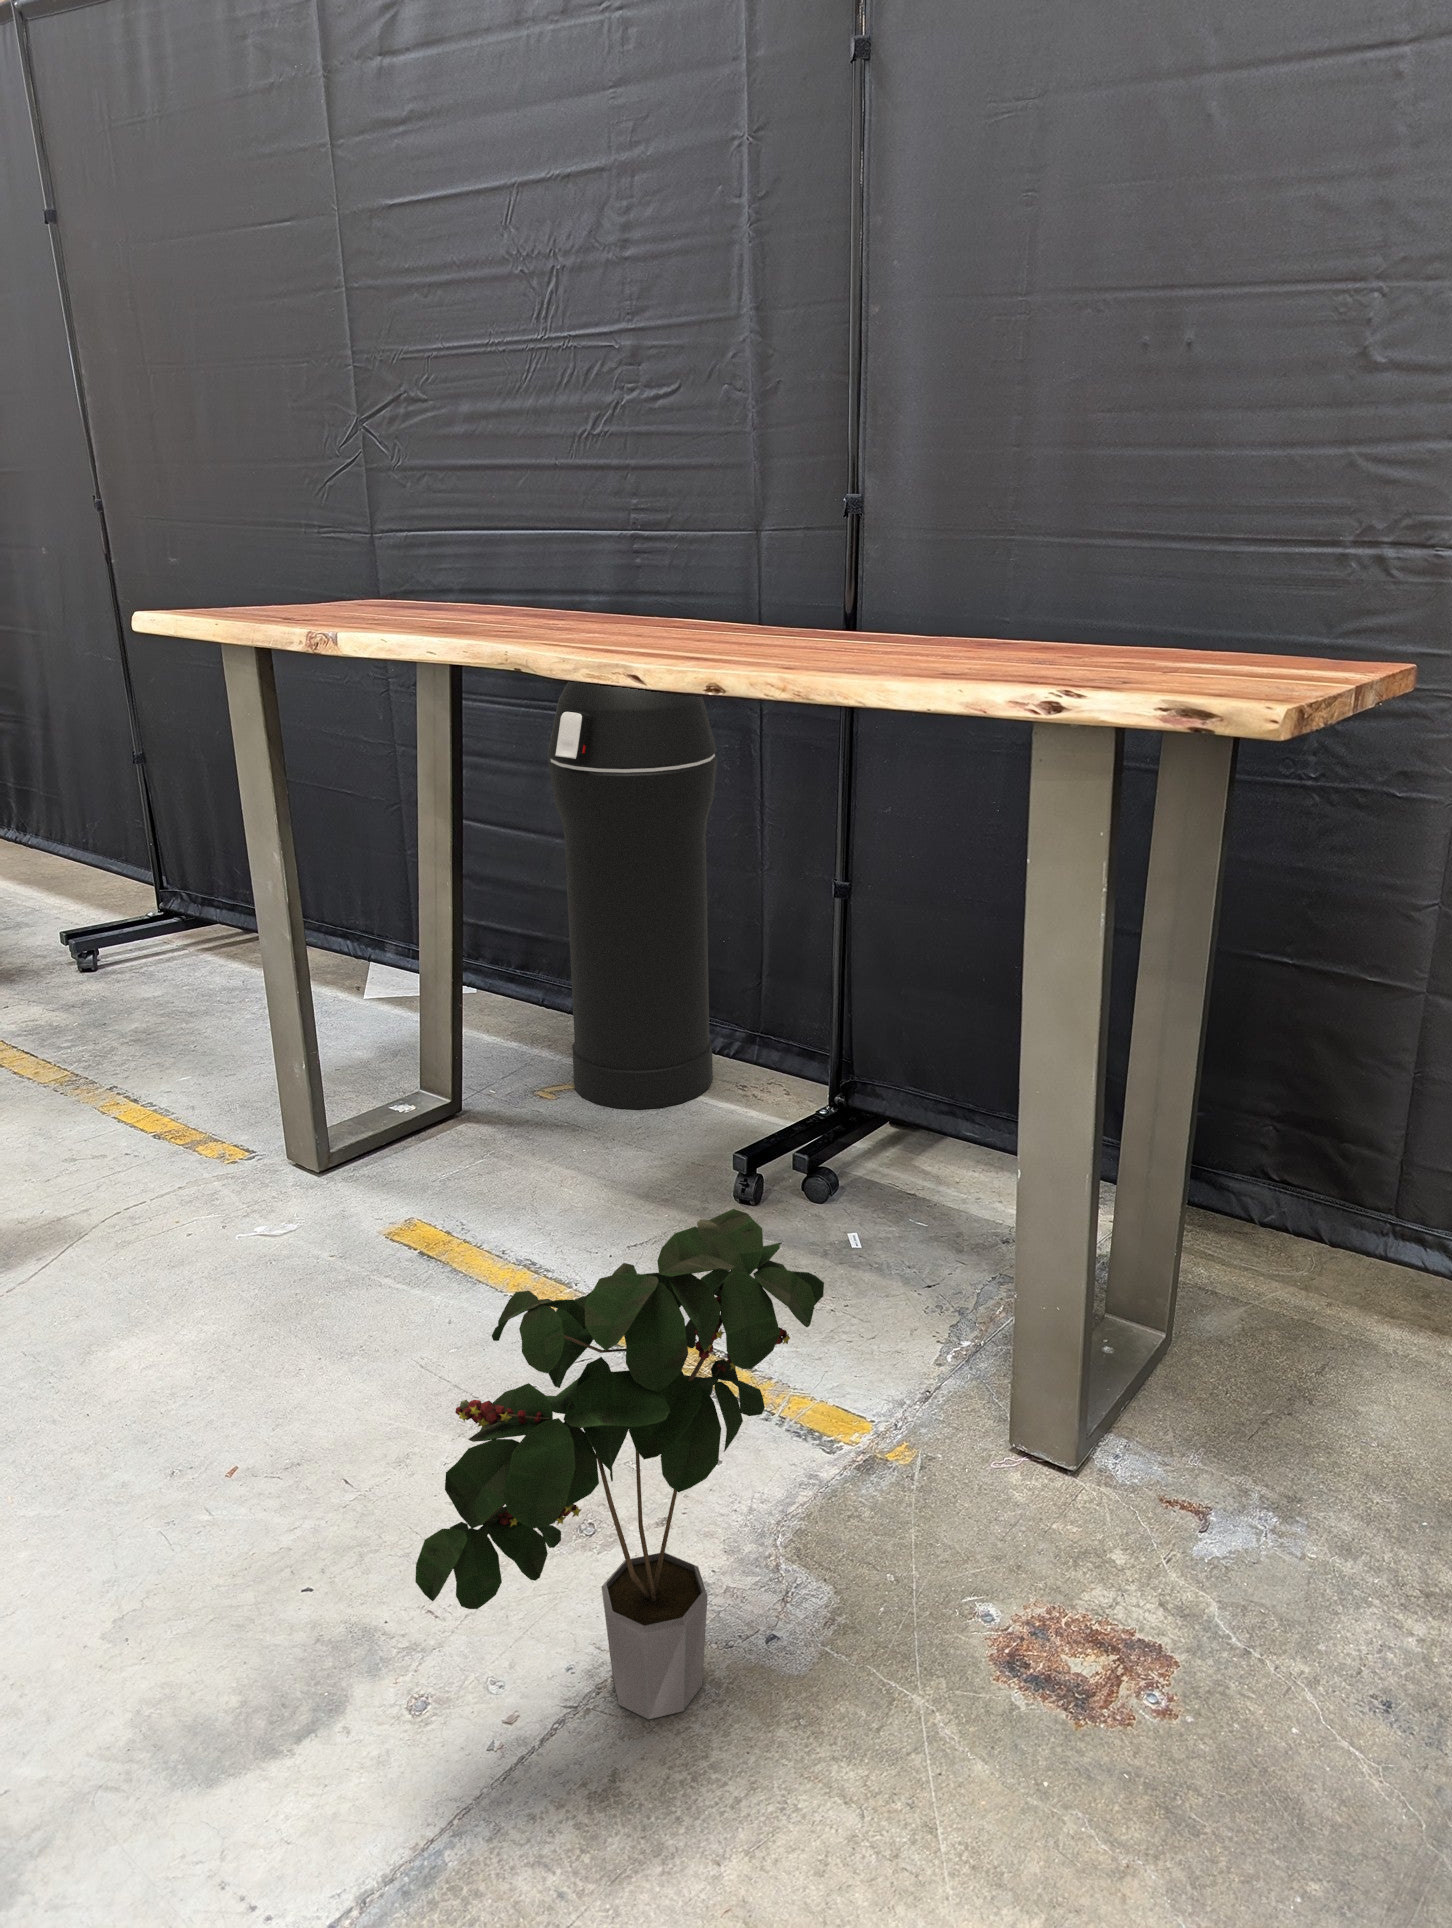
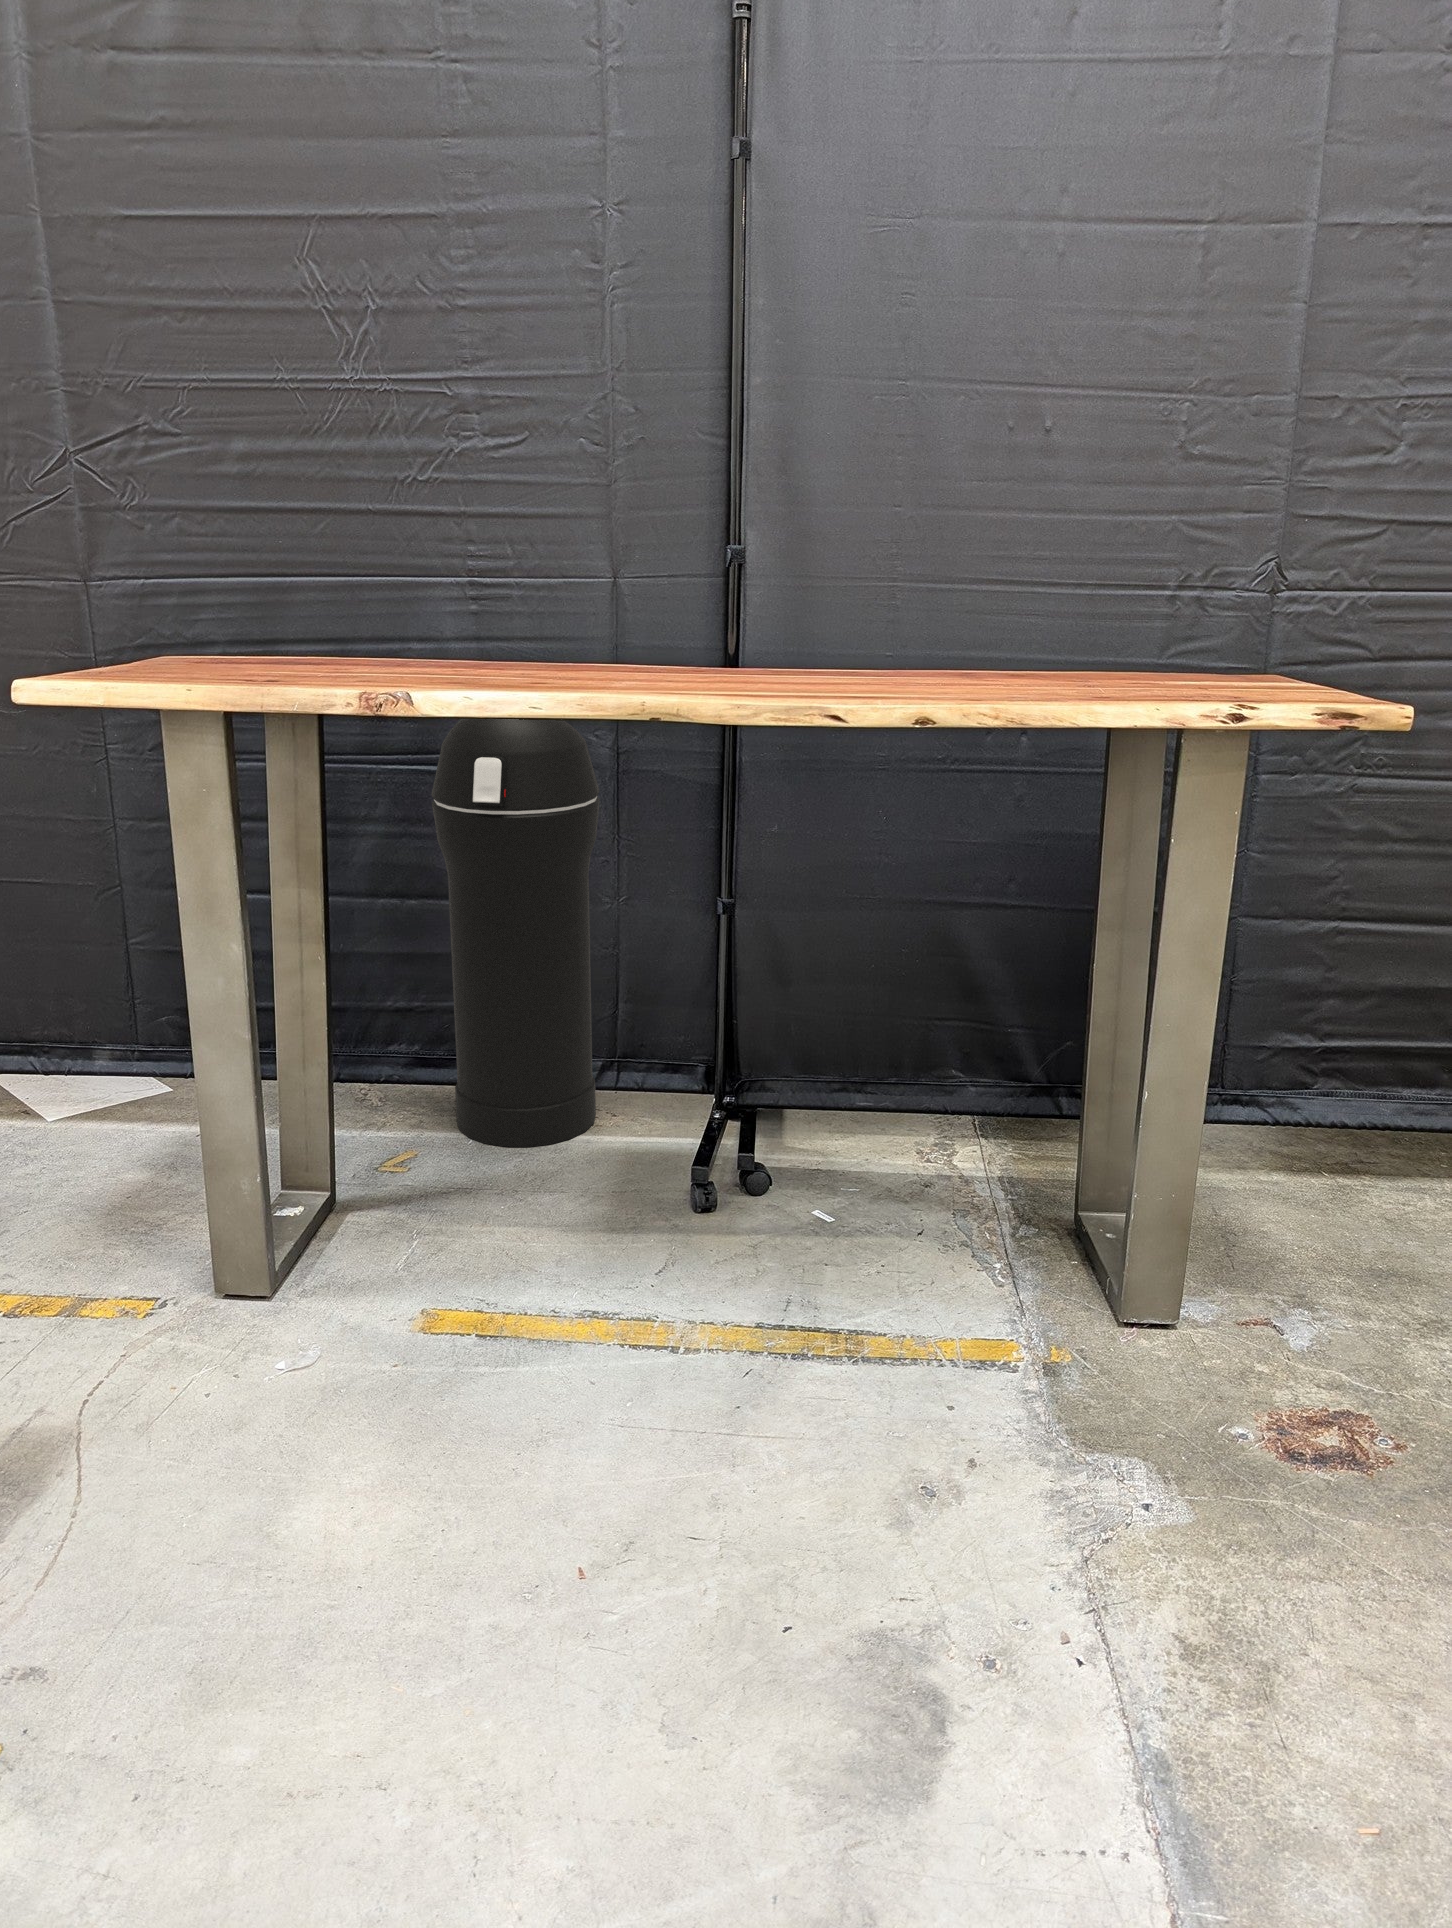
potted plant: present [415,1209,824,1719] -> none [974,1152,1145,1588]

